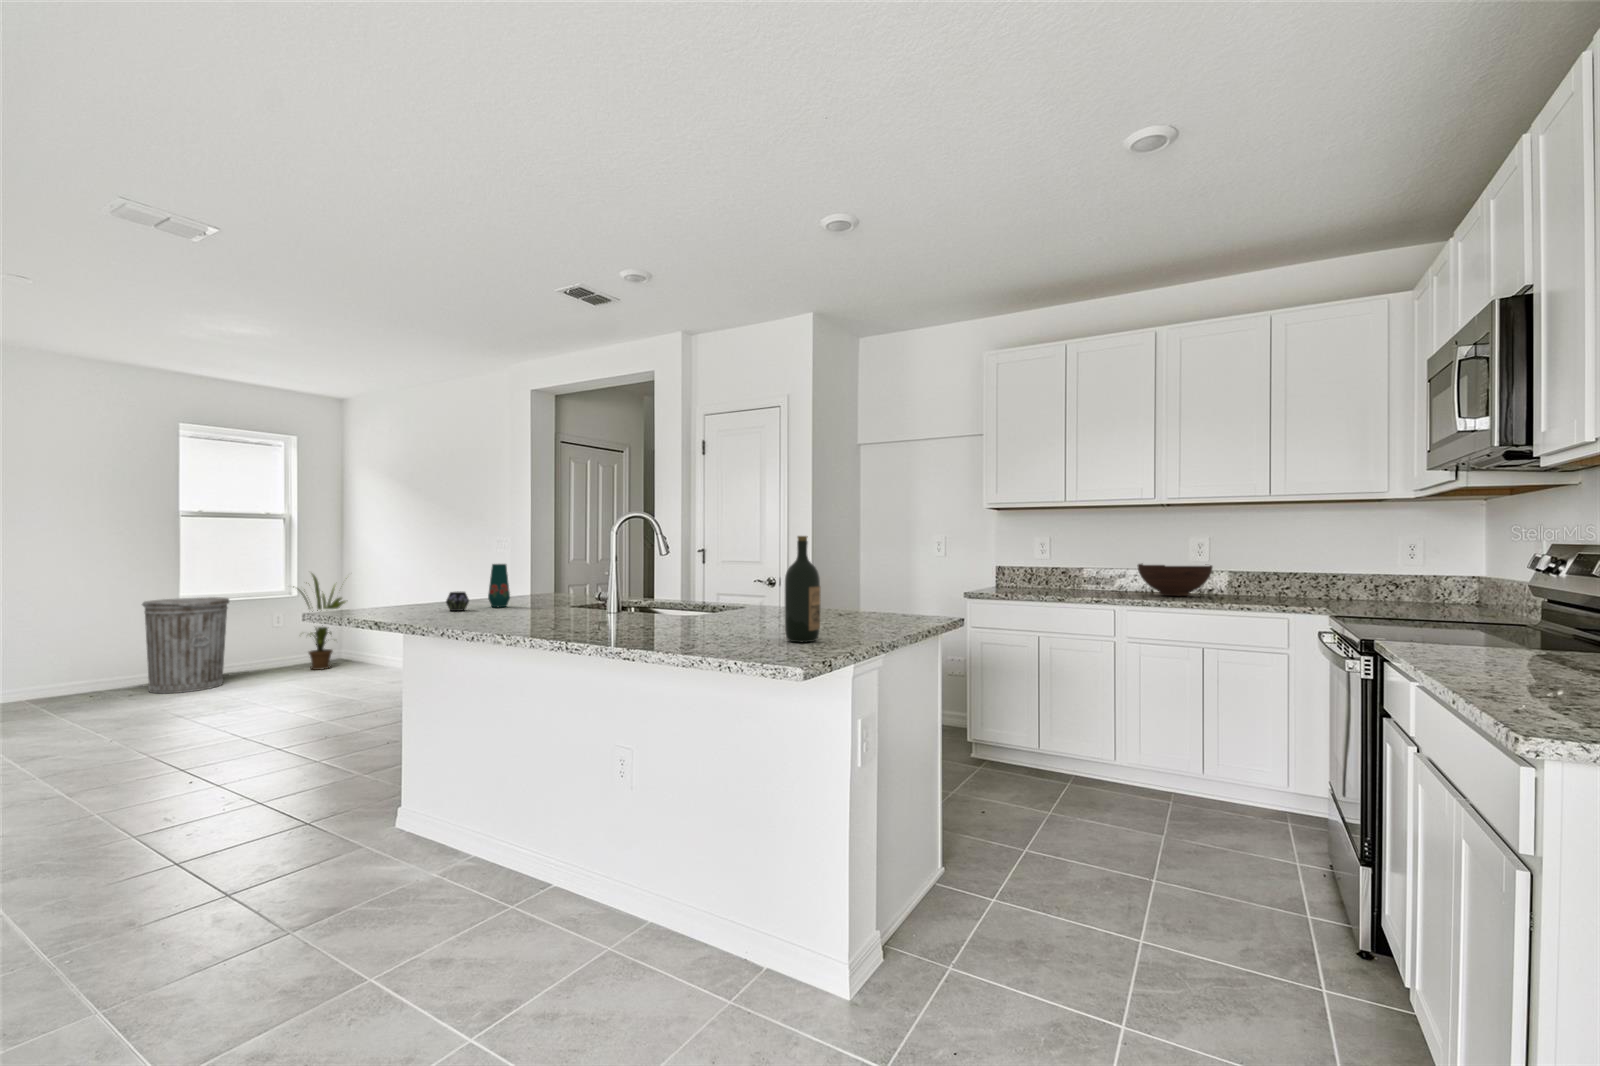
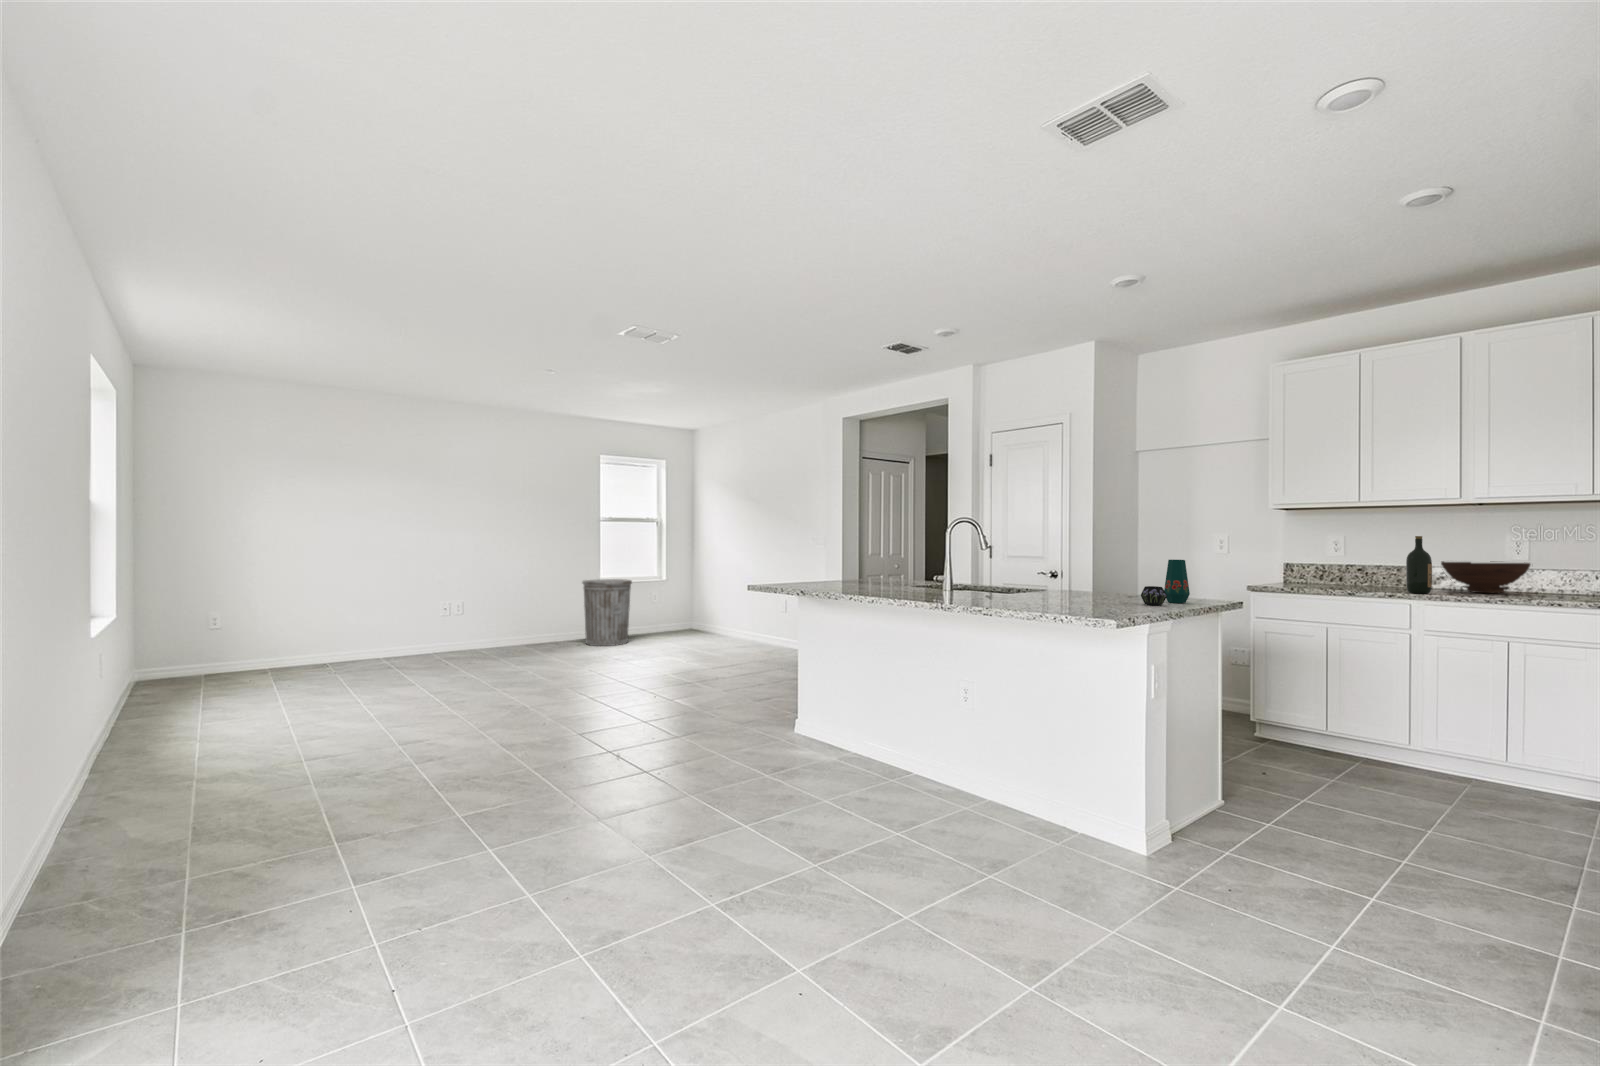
wine bottle: present [785,536,821,642] -> present [1406,536,1432,594]
vase: present [446,564,510,611] -> present [1141,560,1190,605]
house plant: present [293,574,345,670] -> none [664,562,707,636]

